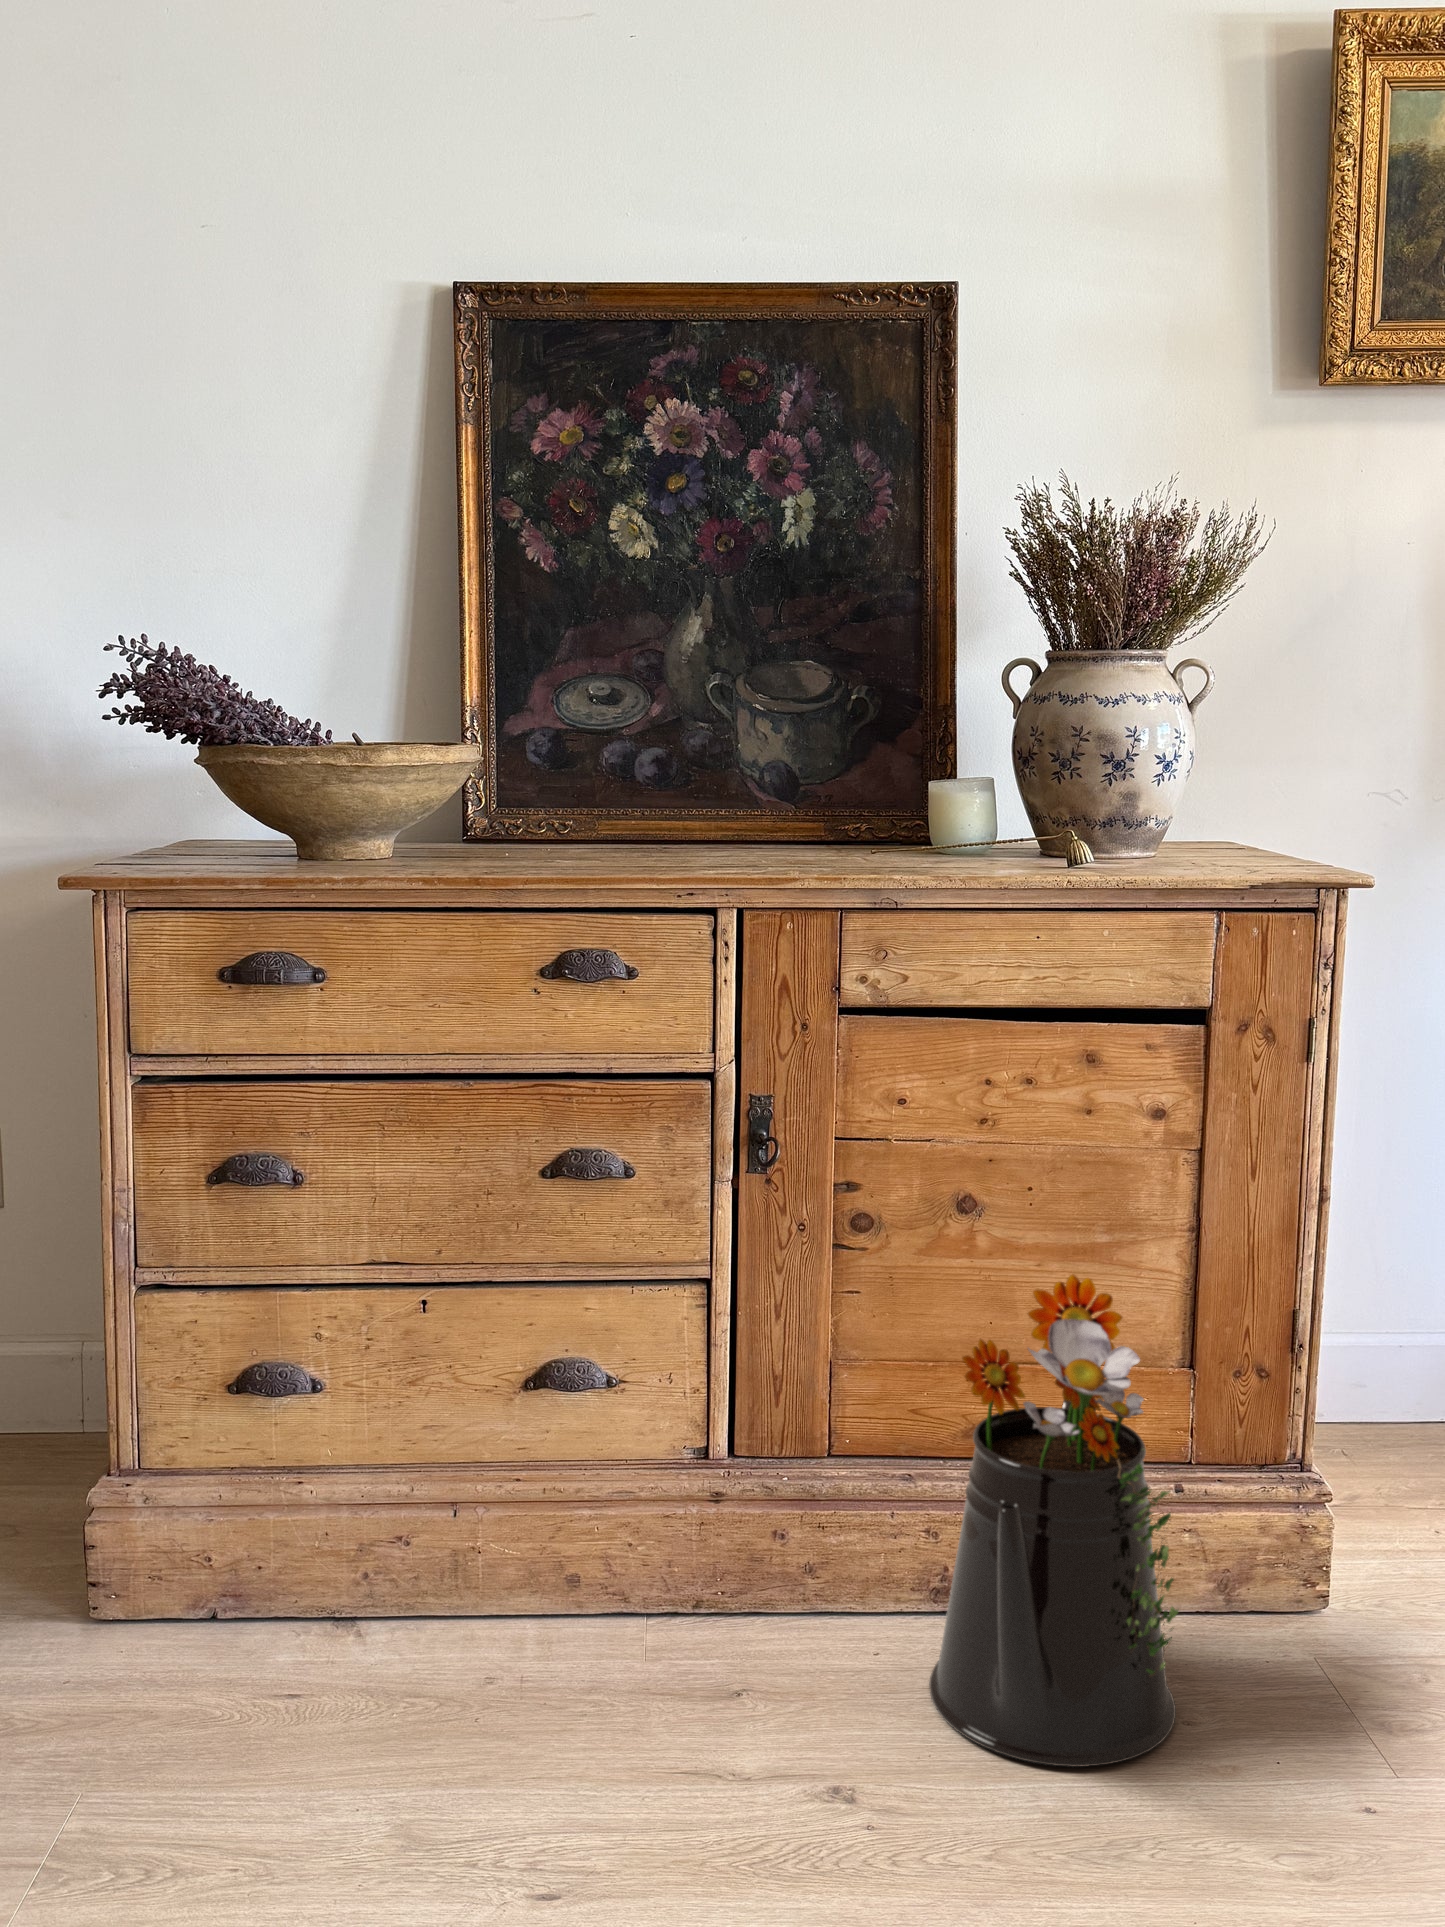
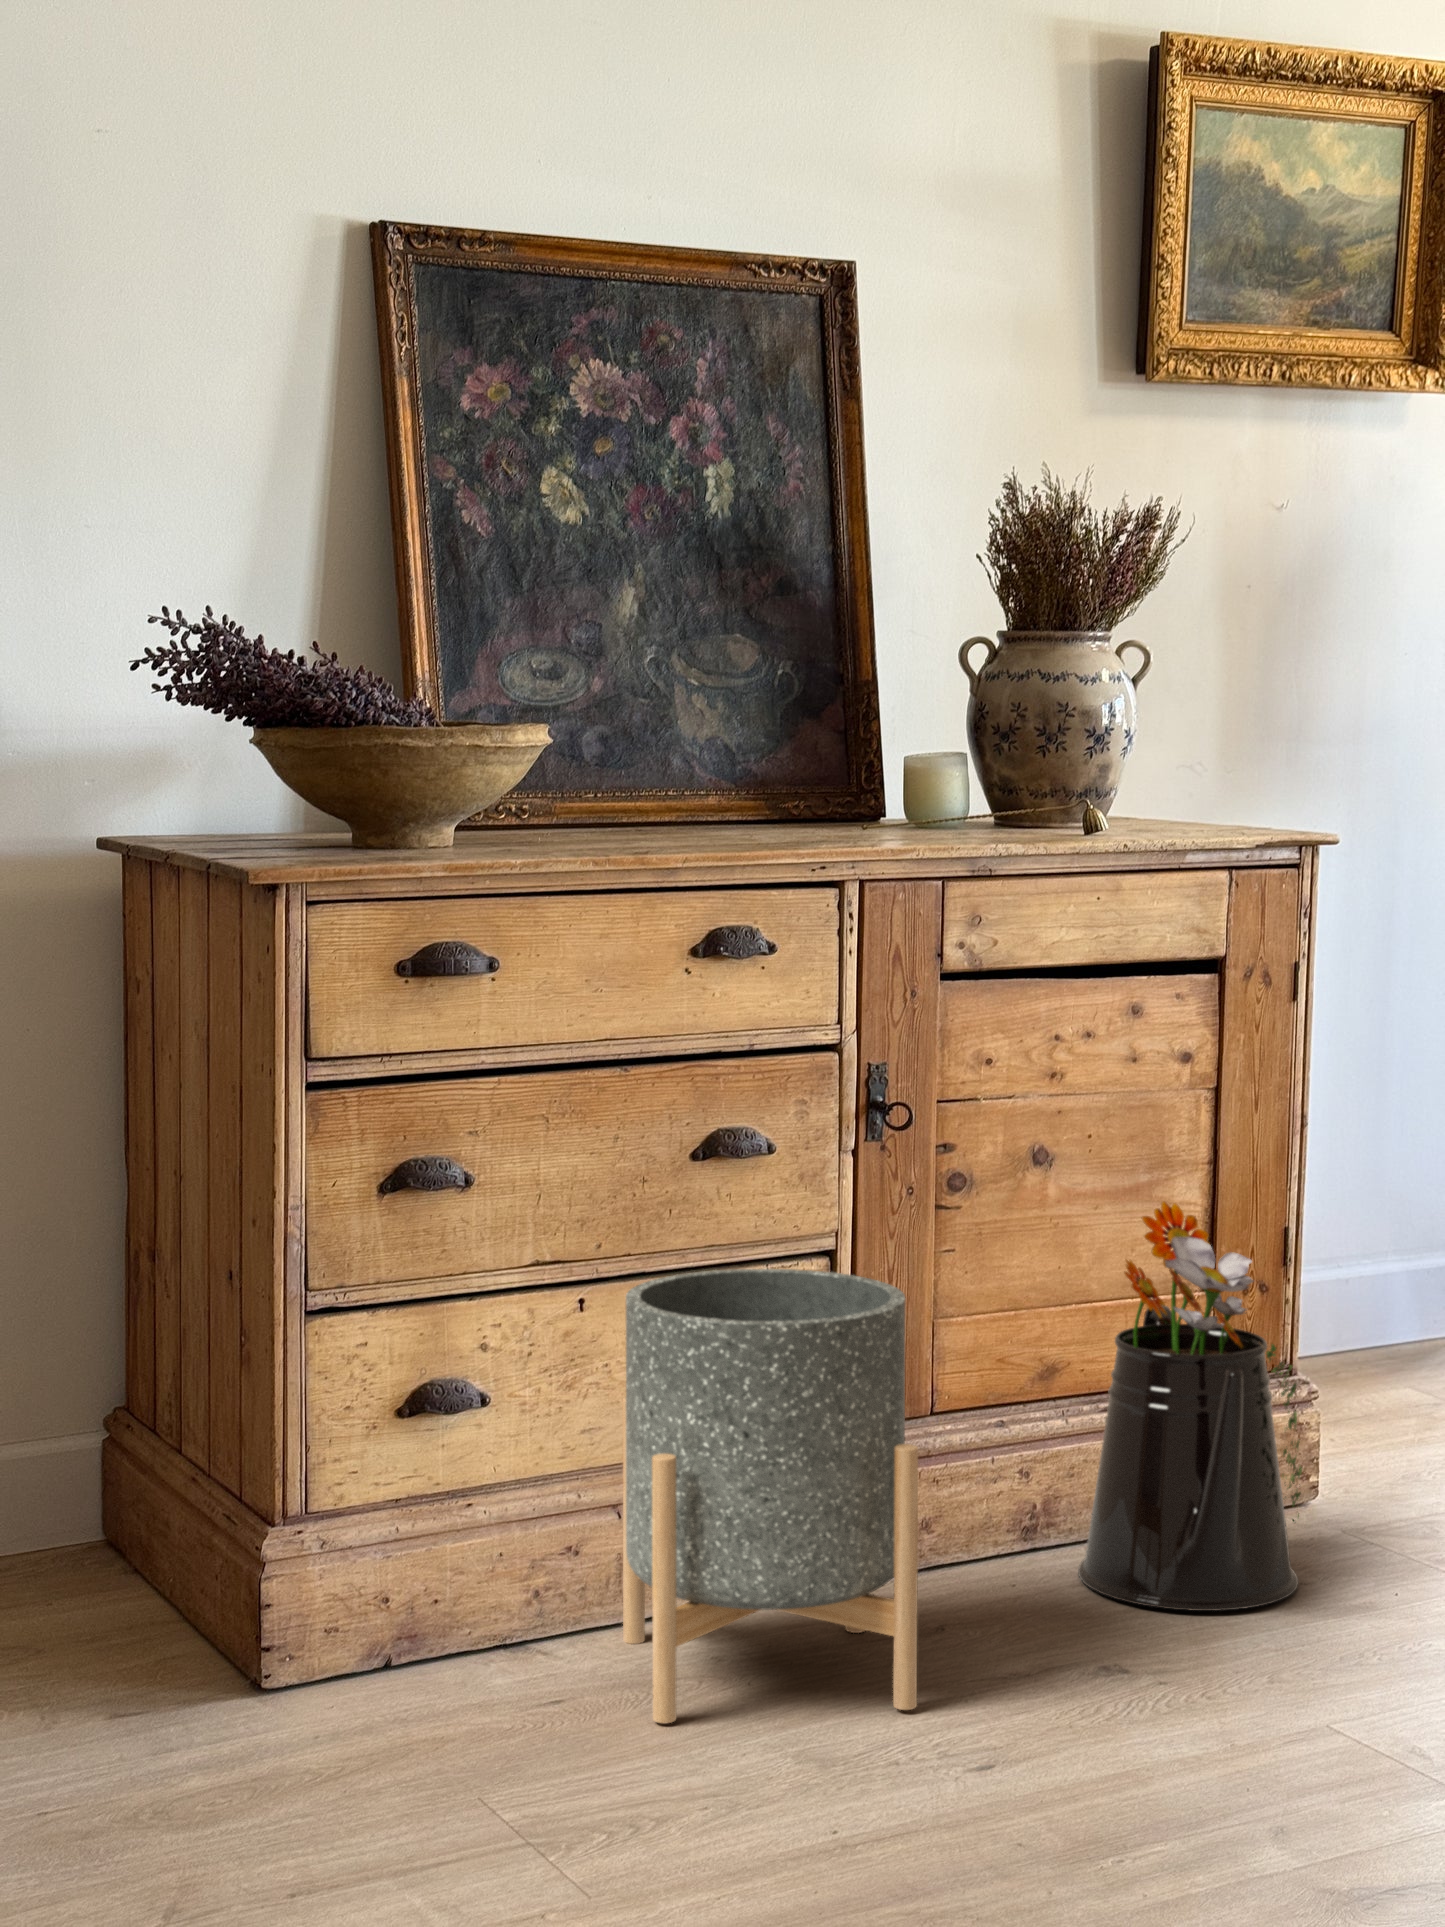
planter: none [290,1296,649,1824] -> present [623,1269,918,1724]

